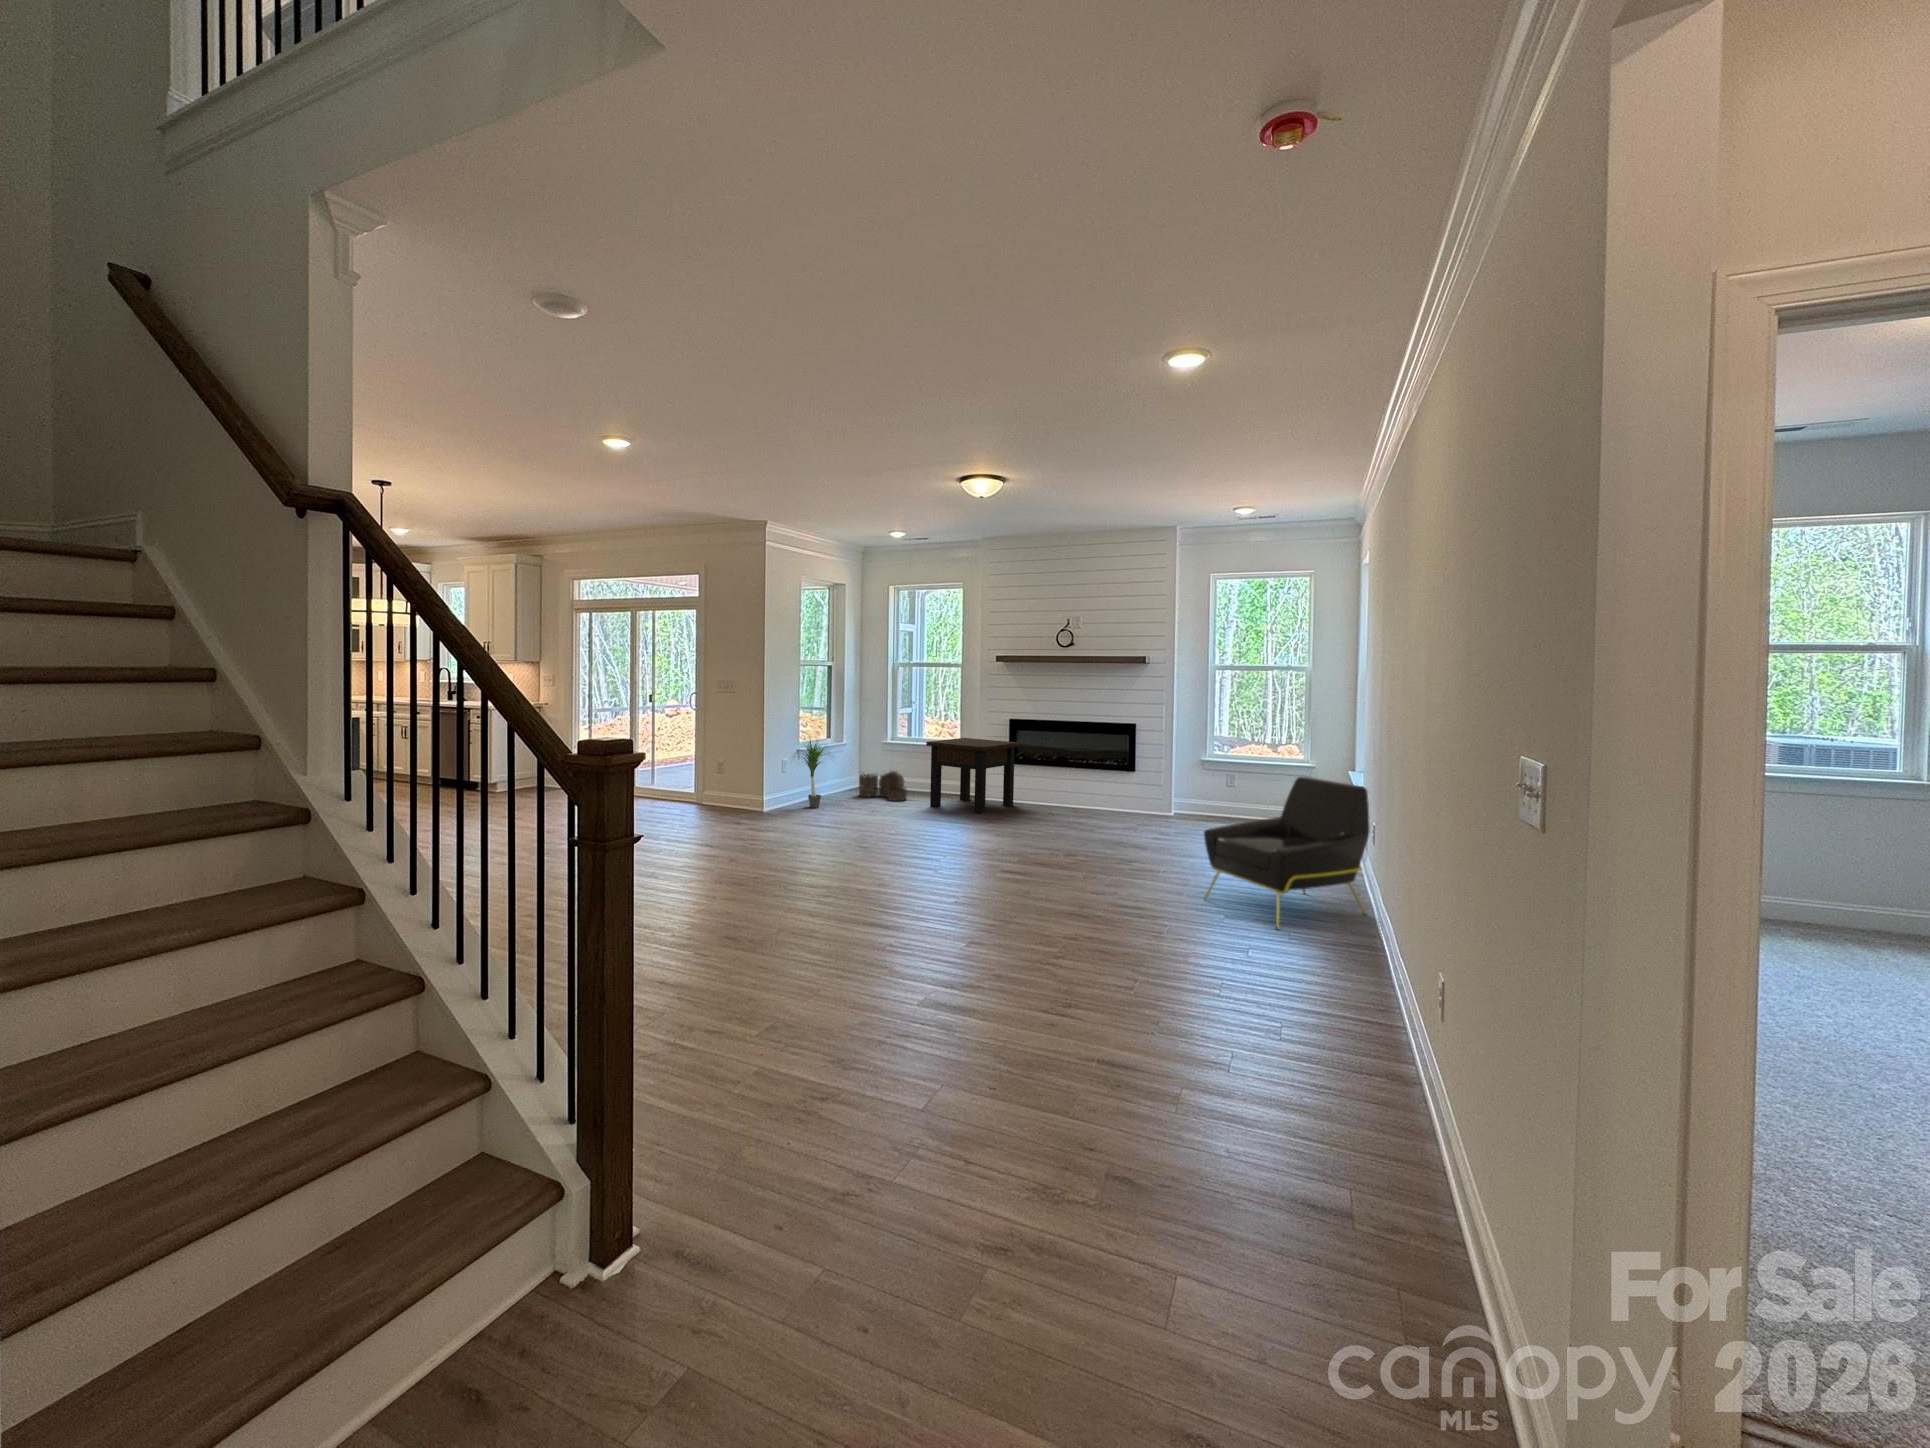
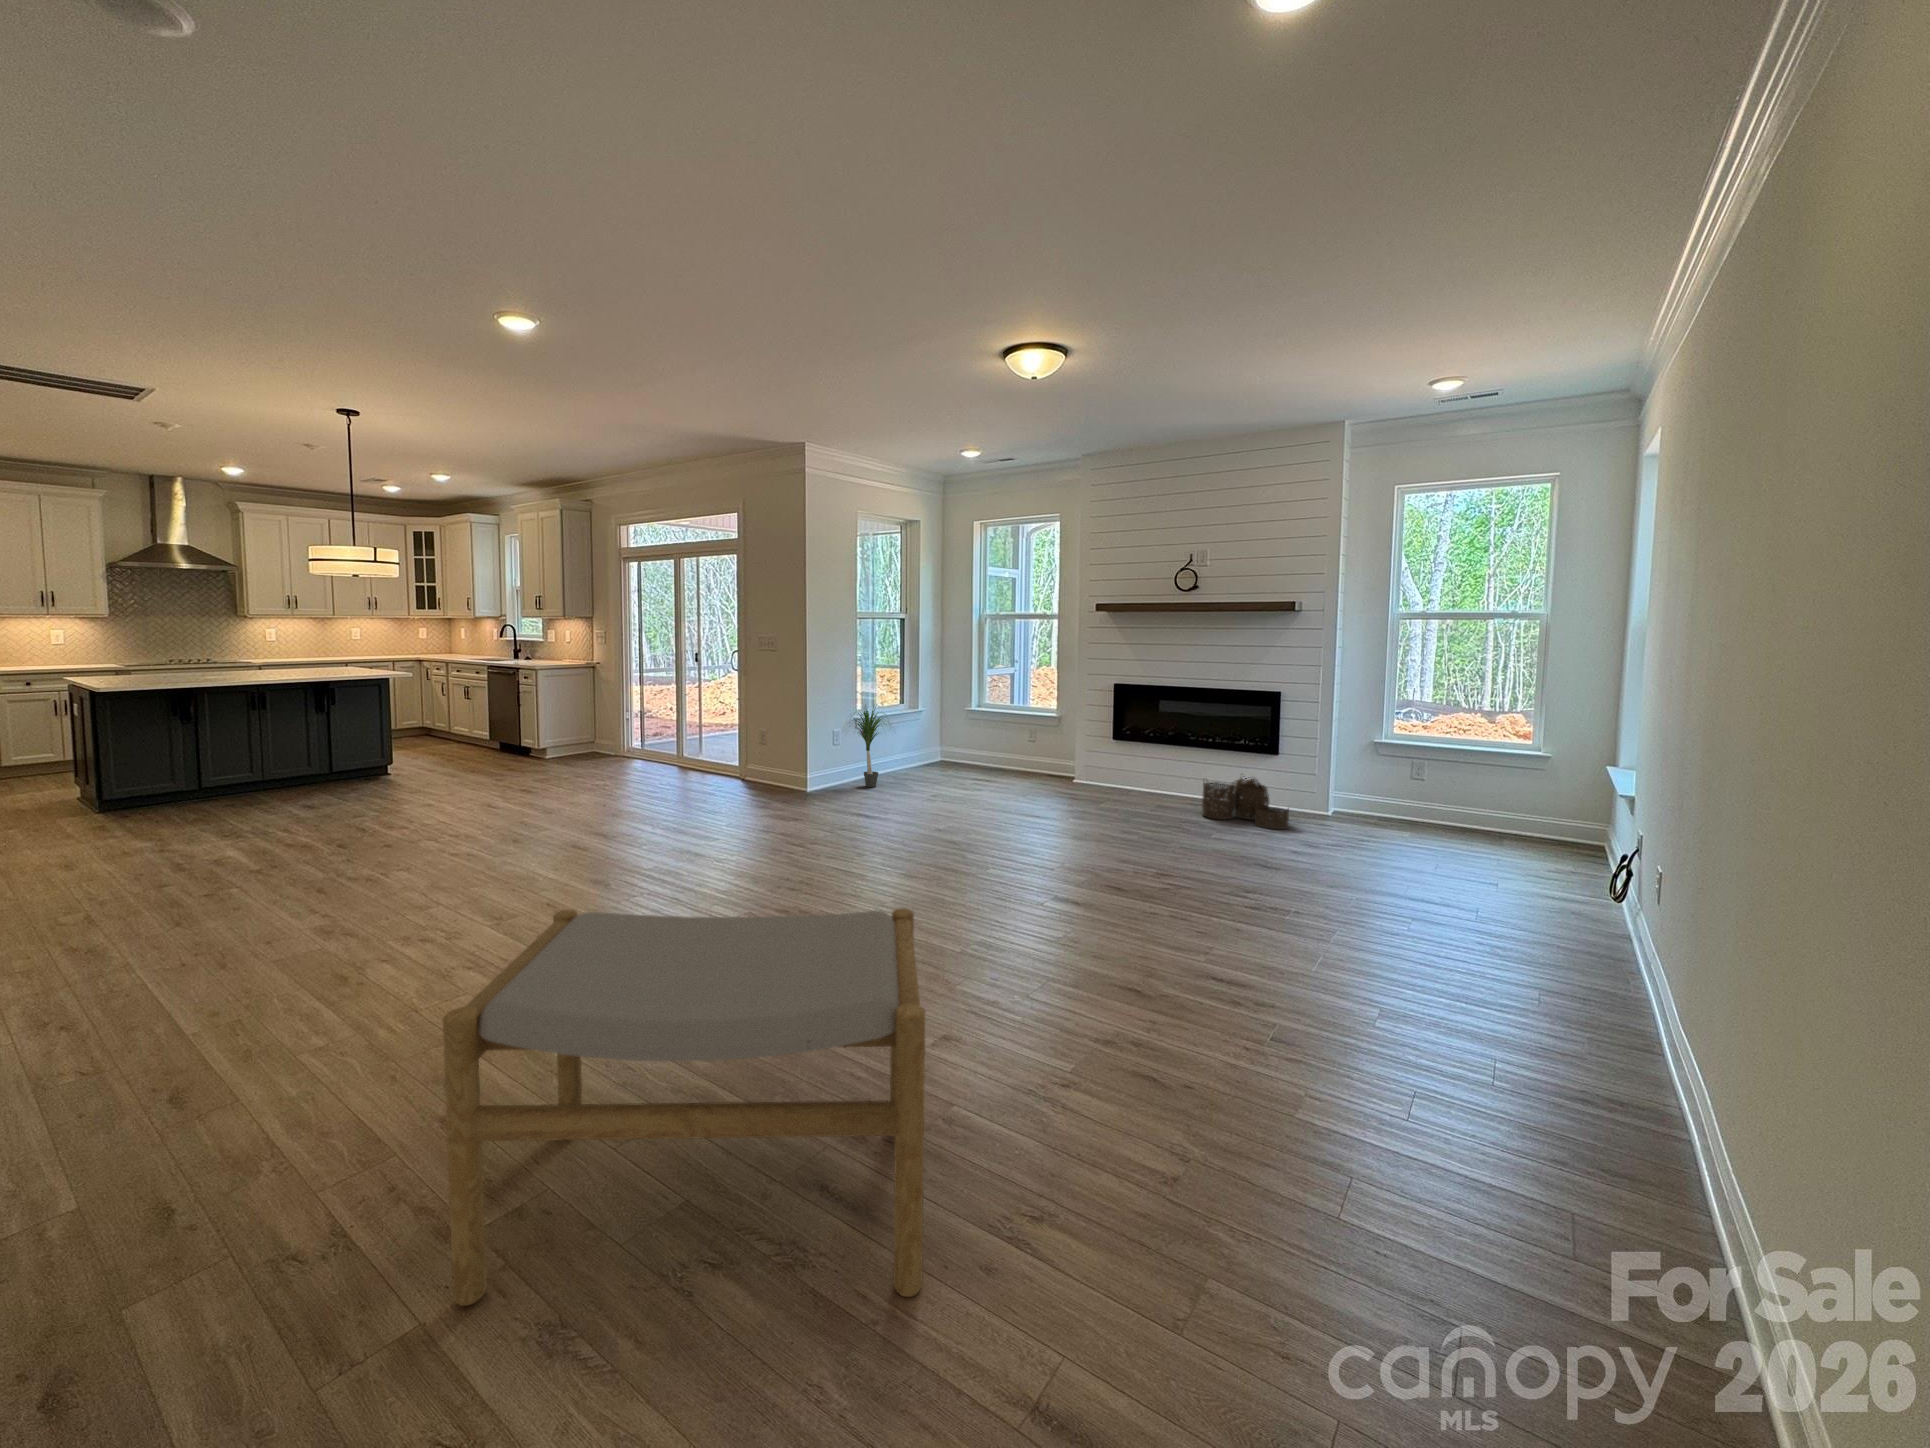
side table: present [926,738,1020,813] -> none [1006,705,1127,802]
woven basket: present [859,771,907,801] -> present [1202,778,1289,829]
armchair: present [1204,776,1370,929] -> none [1356,783,1667,1048]
footstool: none [760,848,1021,1061] -> present [443,908,925,1306]

